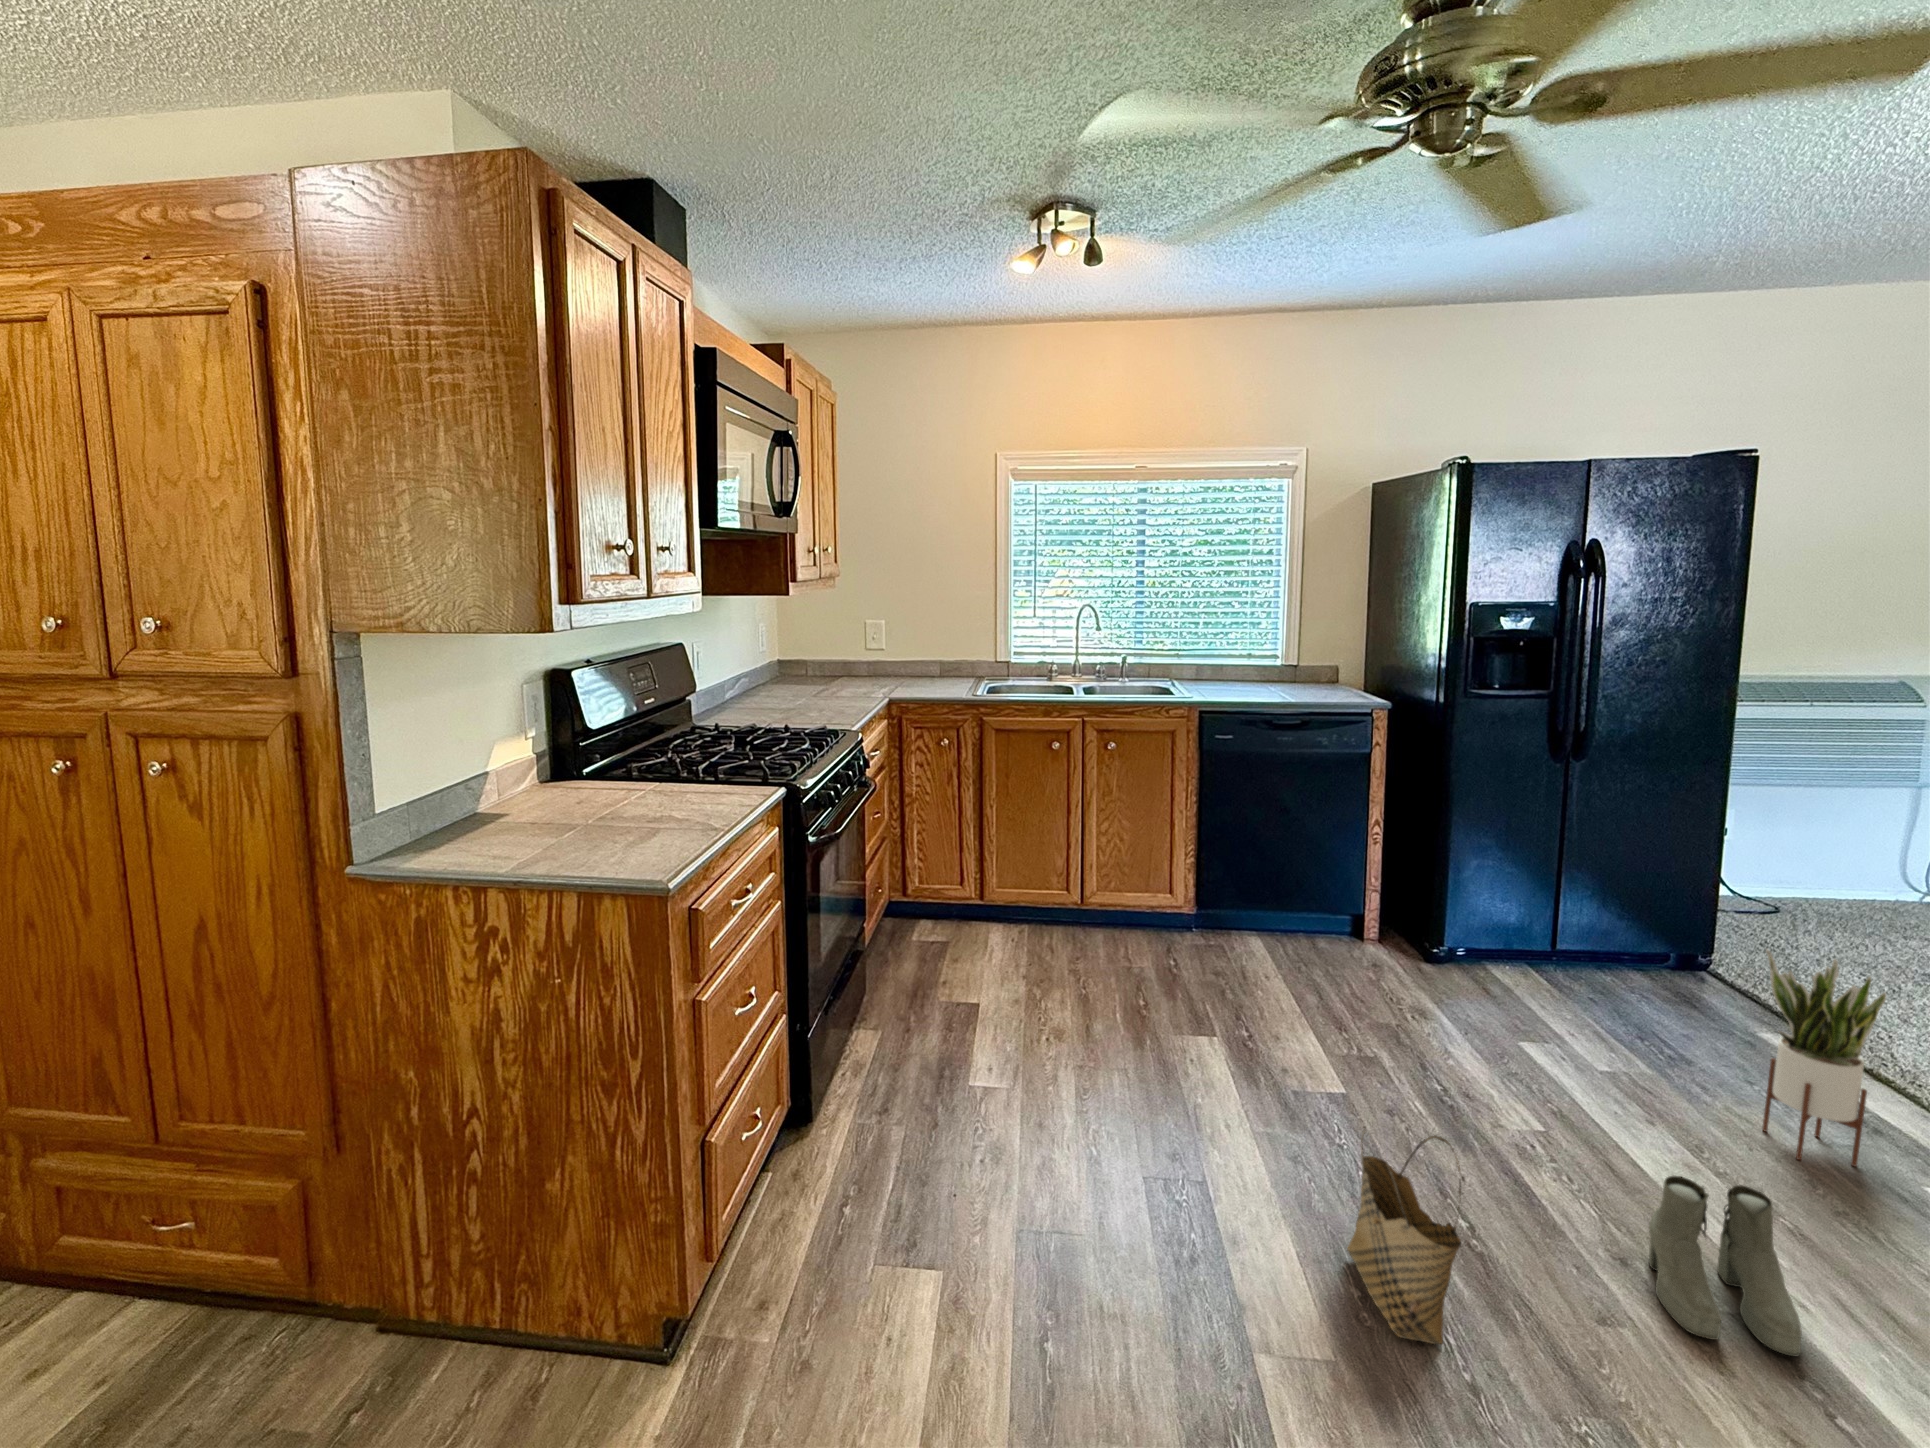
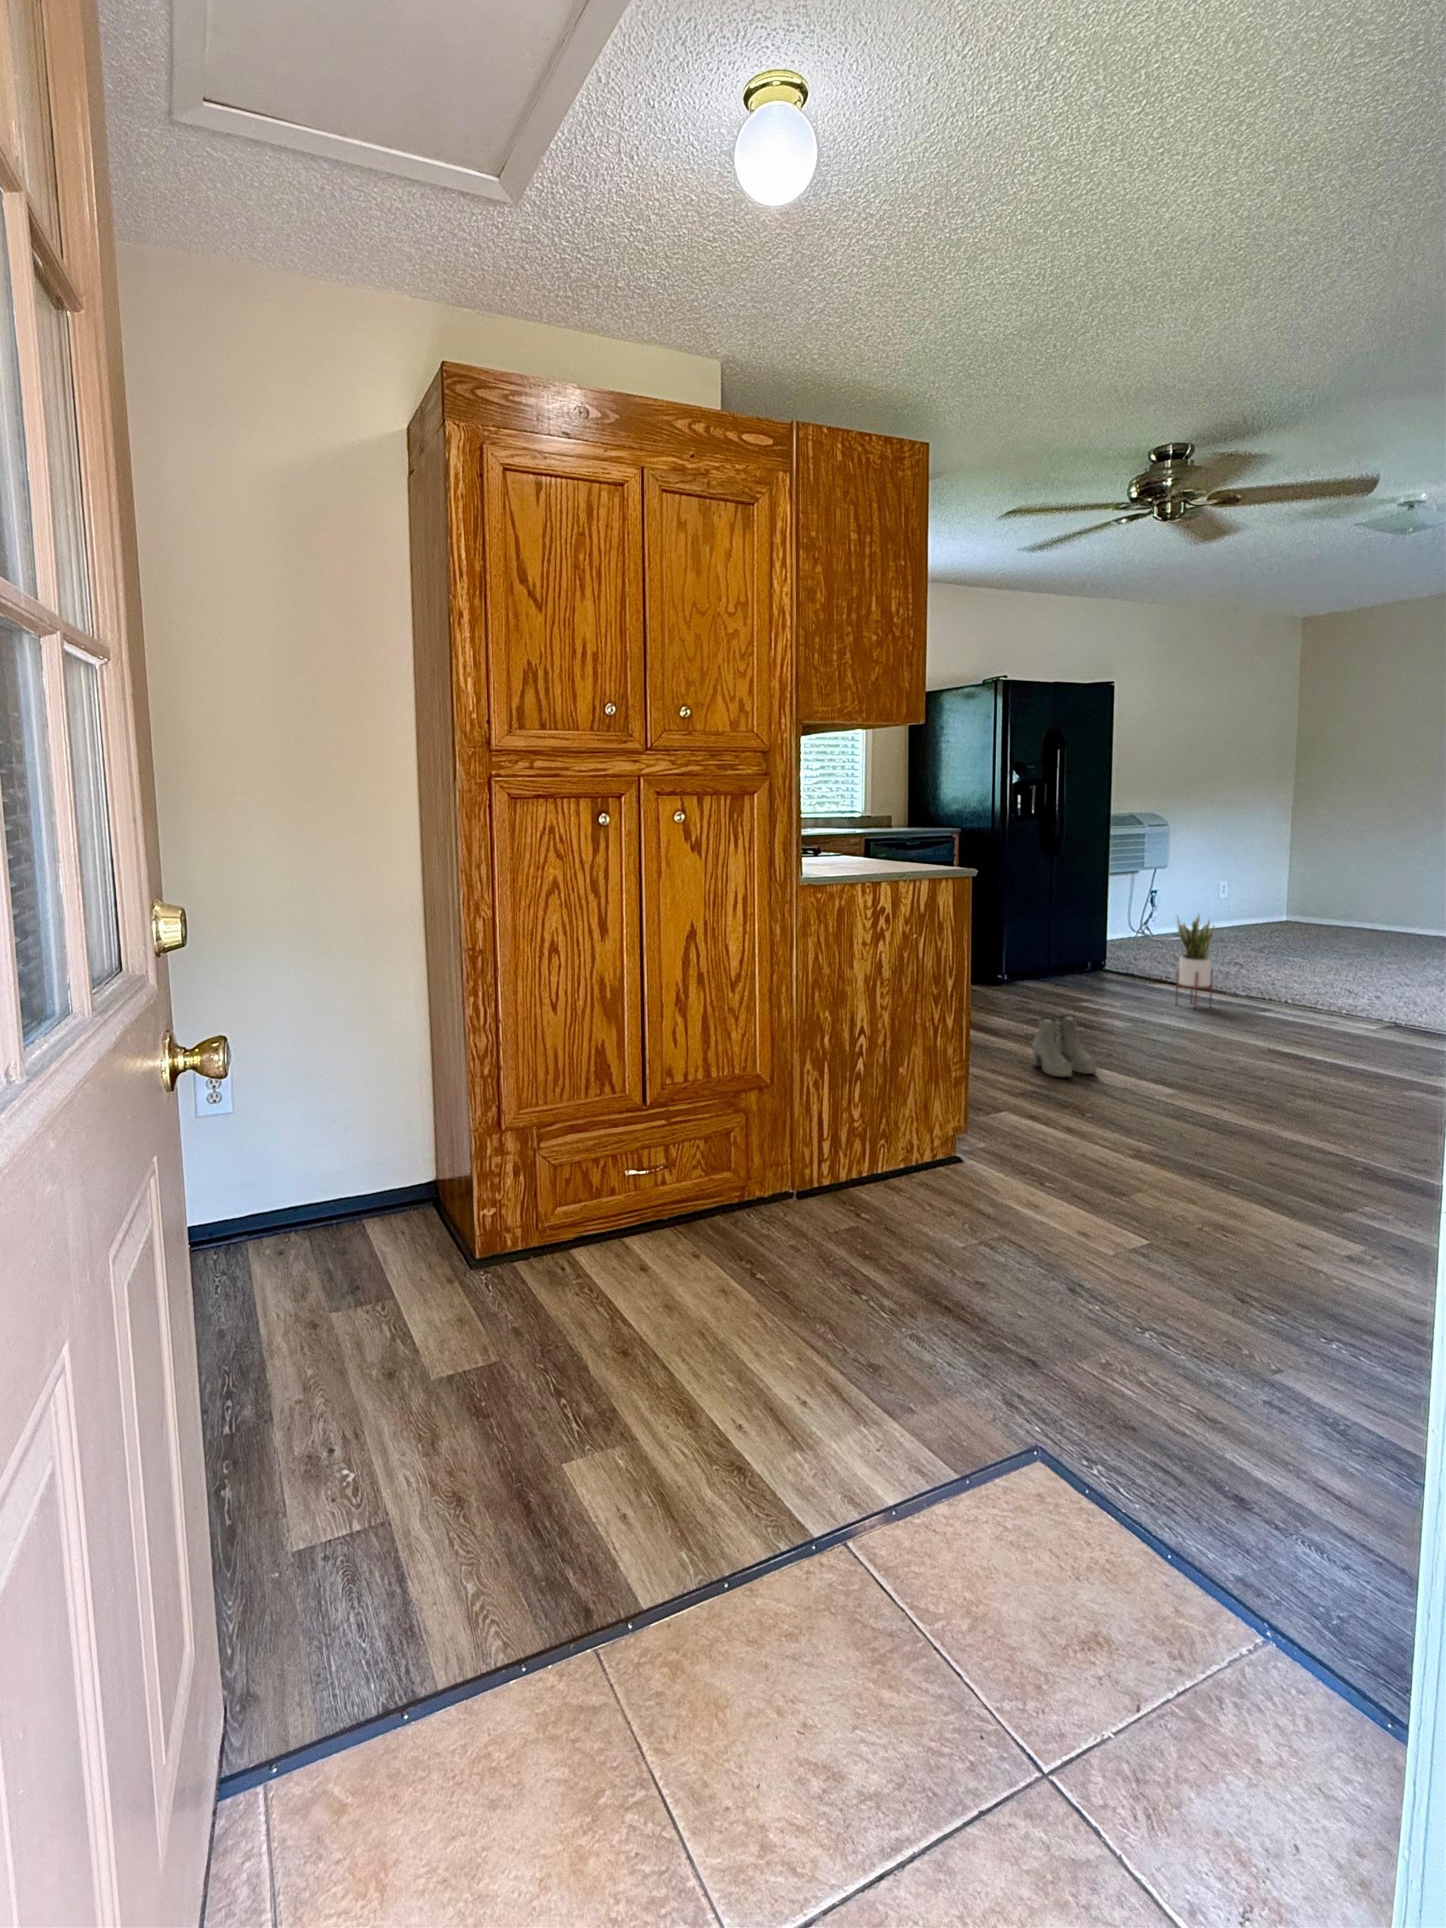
woven basket: present [1348,1130,1461,1344] -> none [1120,985,1187,1074]
boots: present [1649,1175,1802,1357] -> present [1032,1014,1096,1077]

